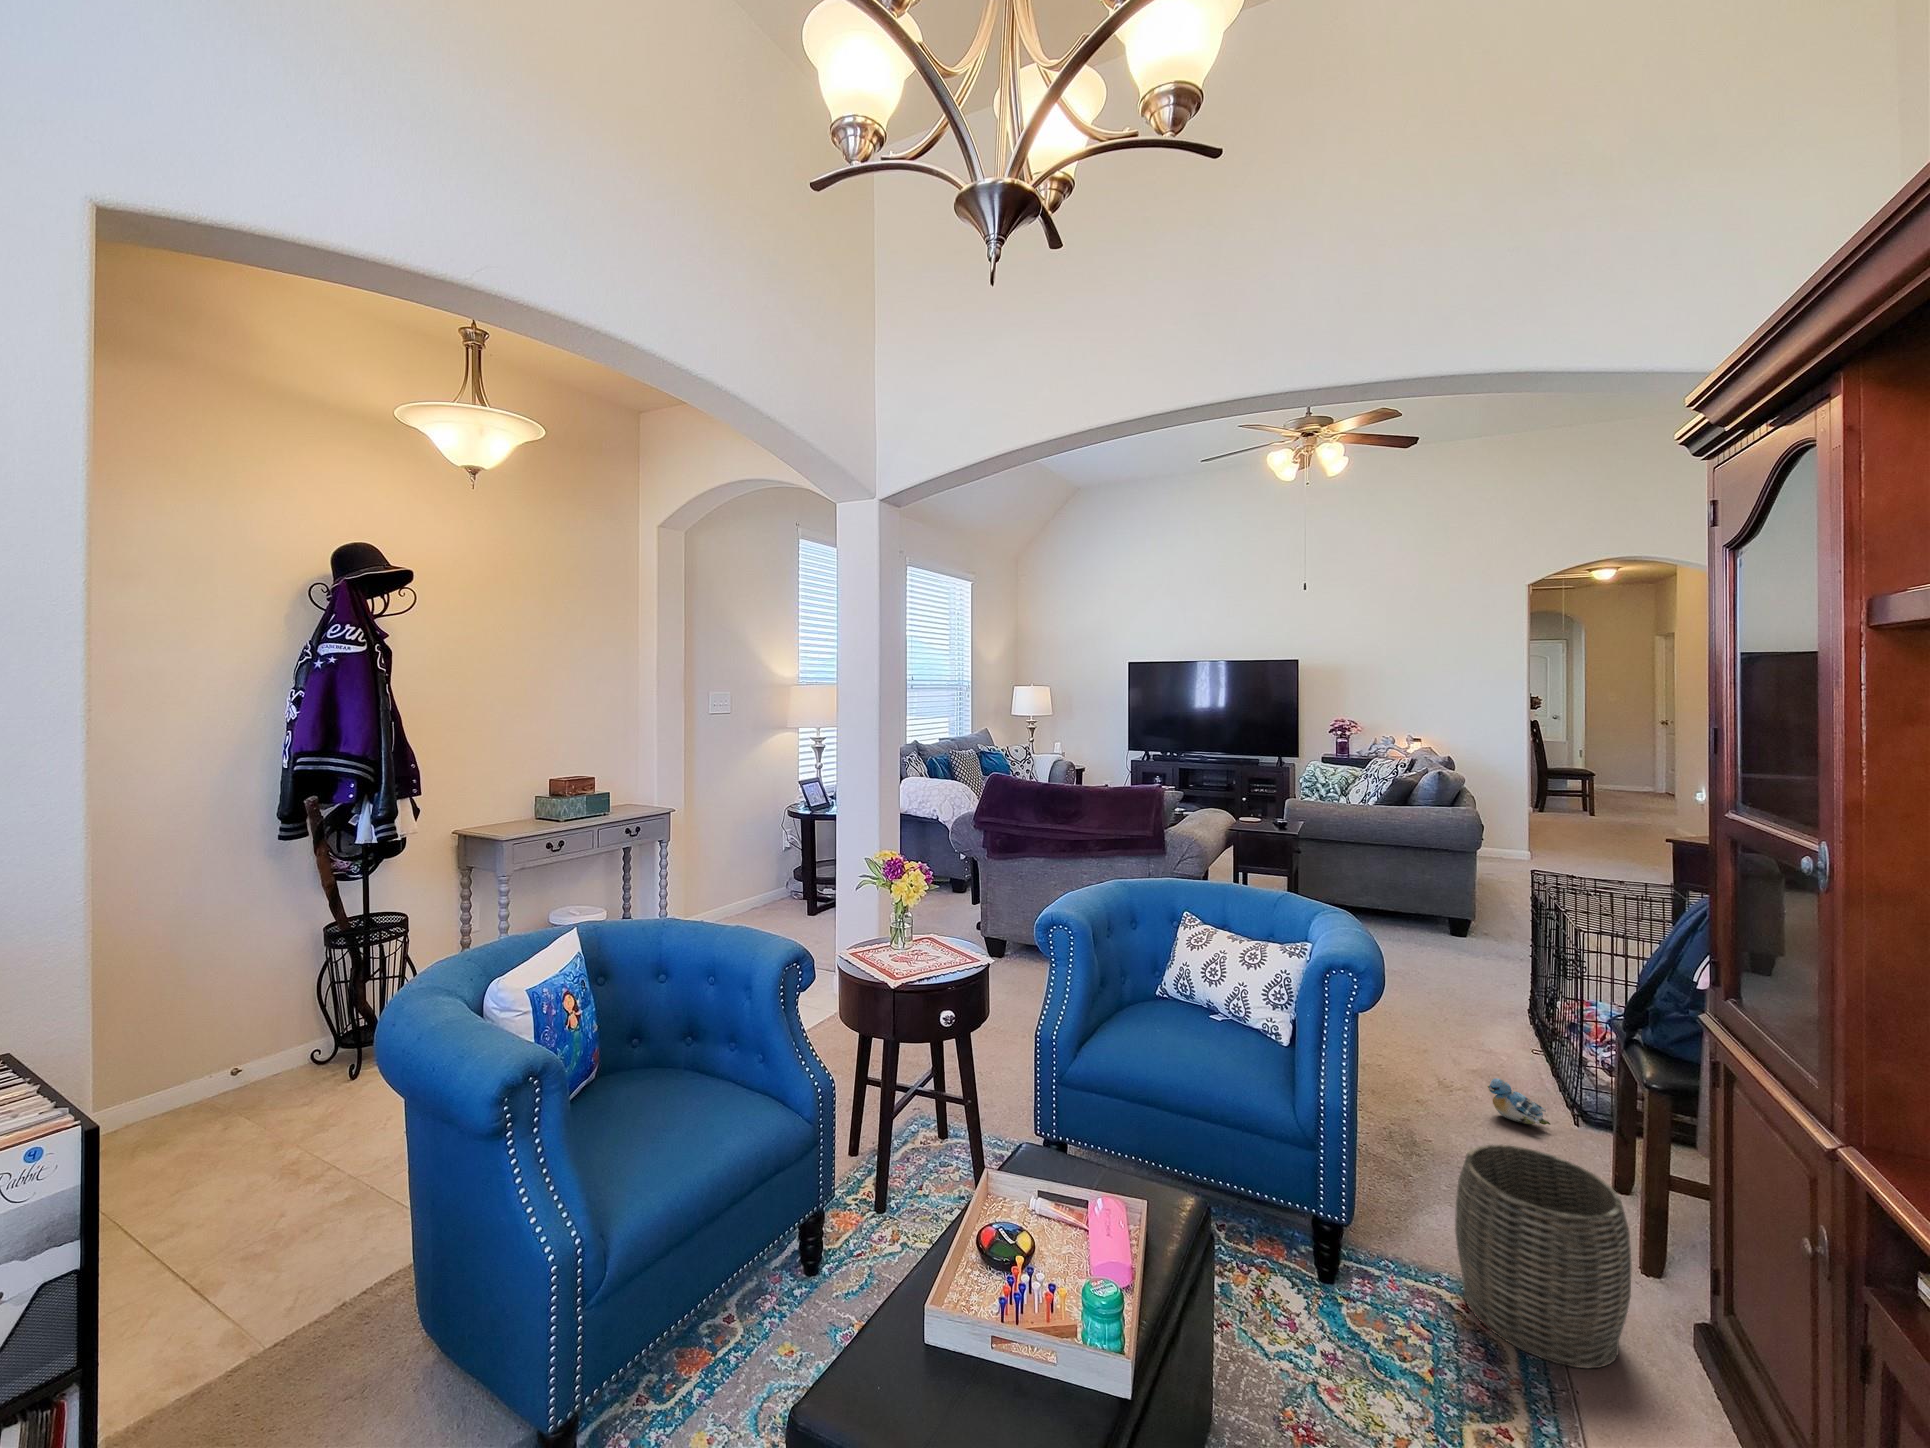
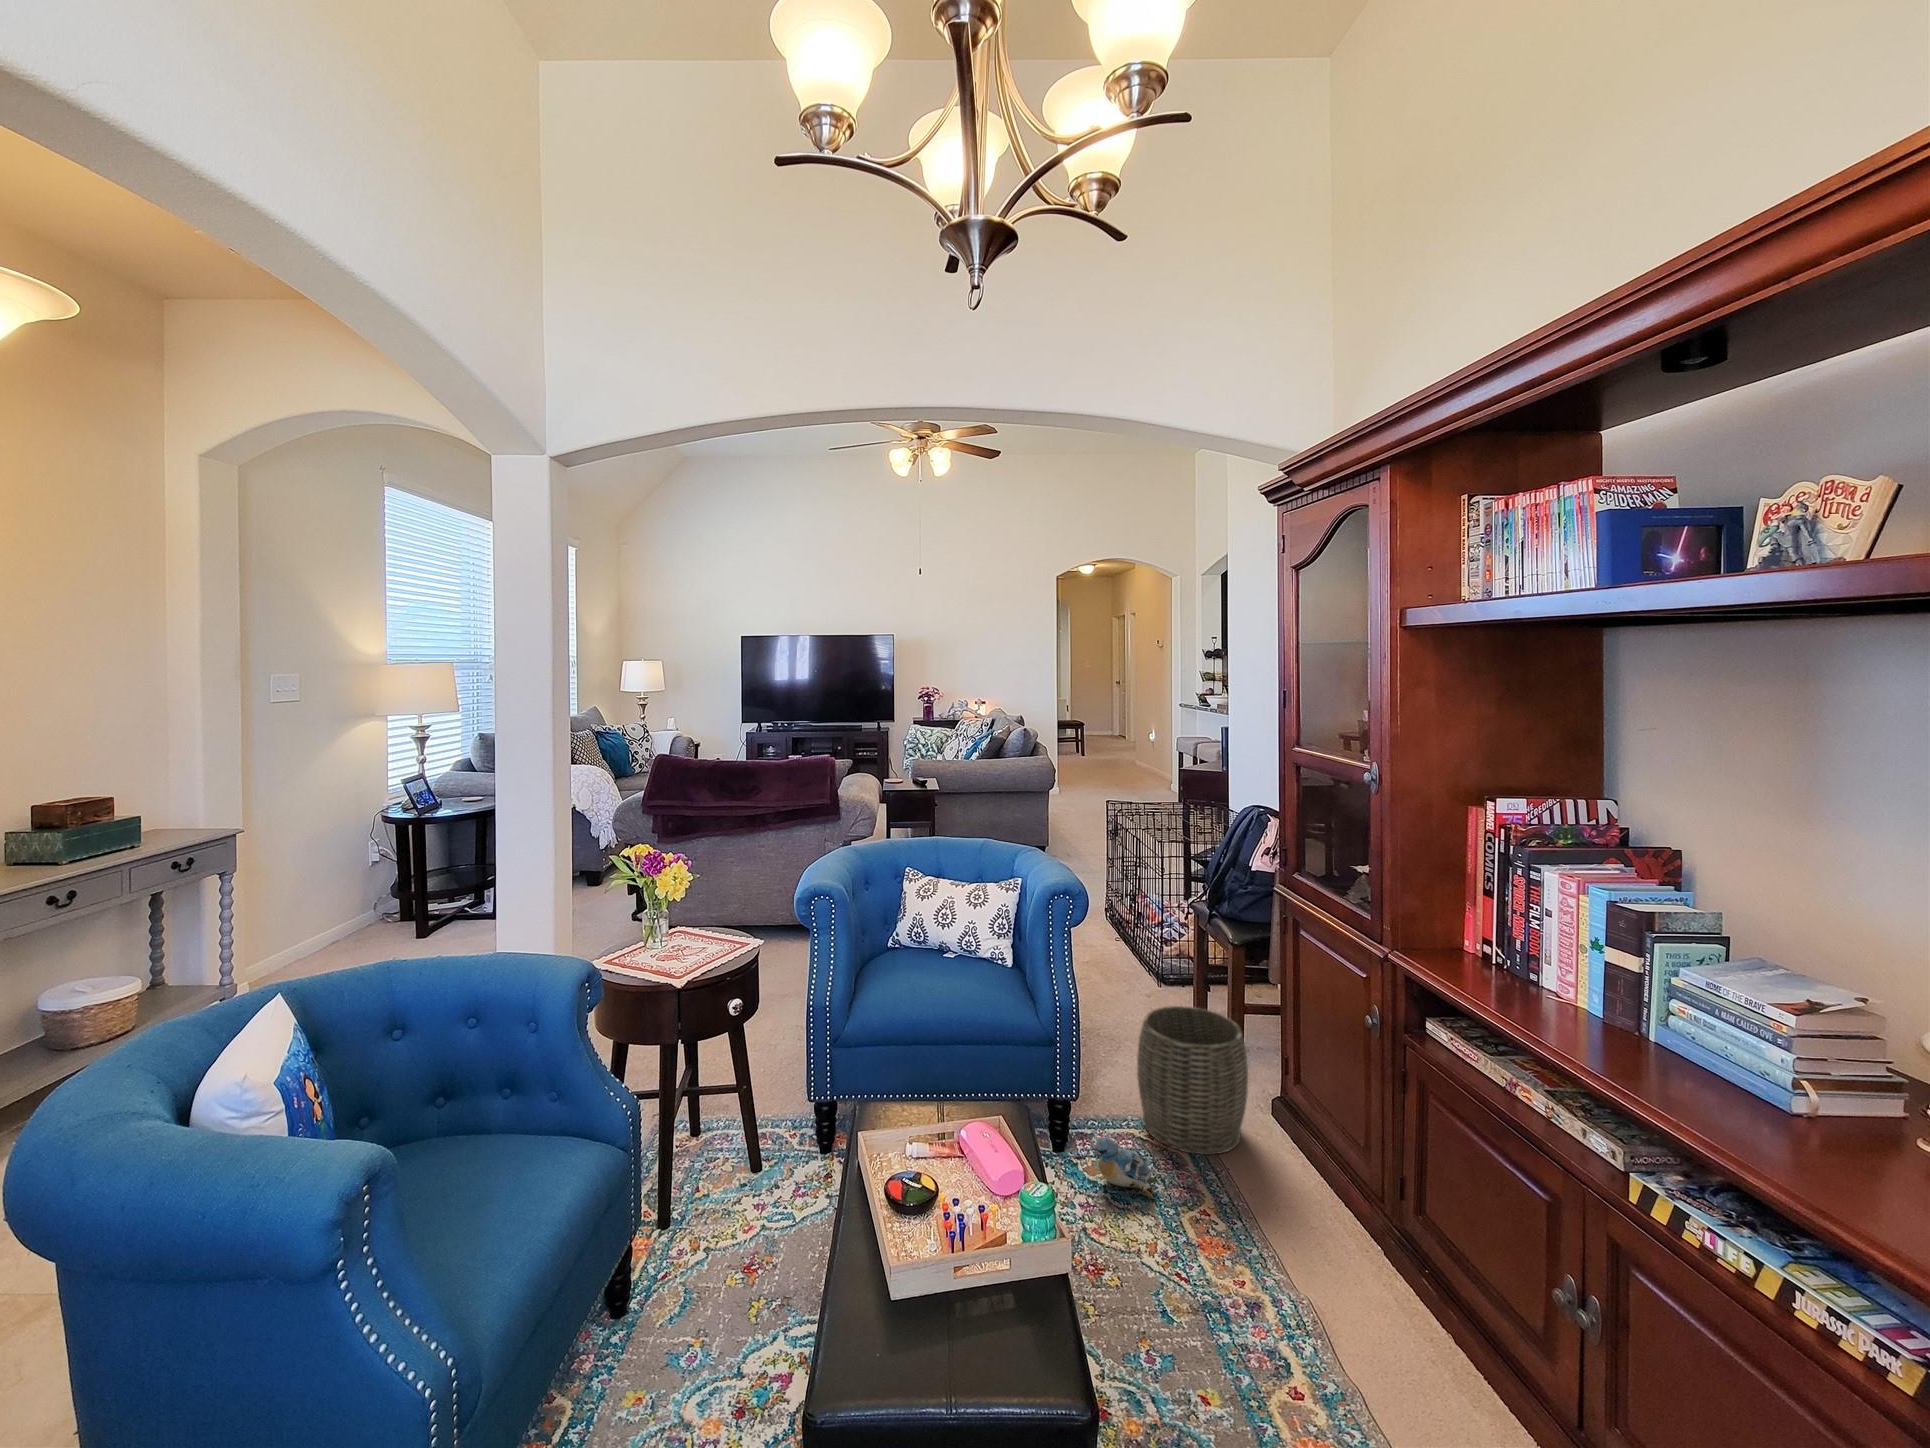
plush toy: present [1488,1078,1550,1125] -> present [1093,1137,1158,1188]

